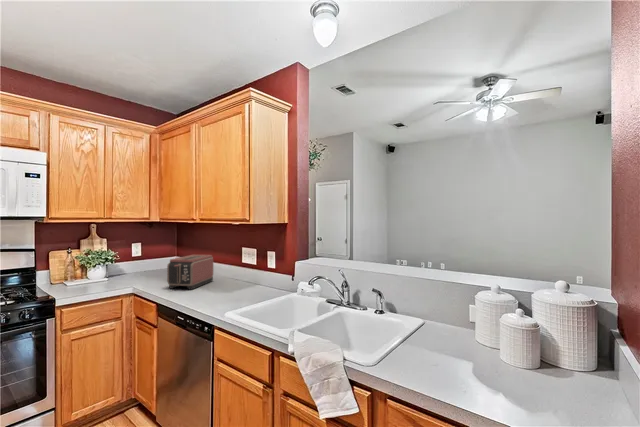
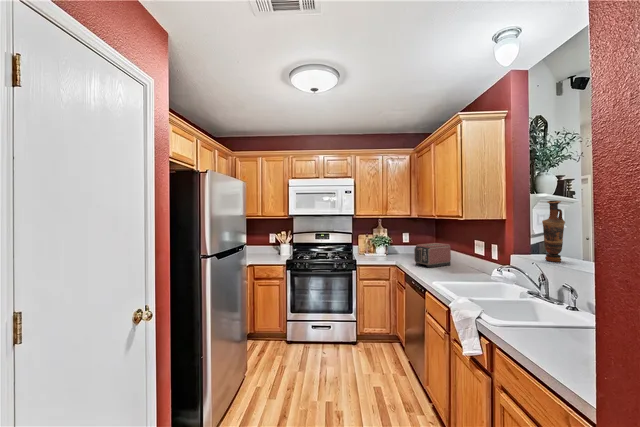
vase: none [326,203,344,263] -> present [542,201,565,262]

